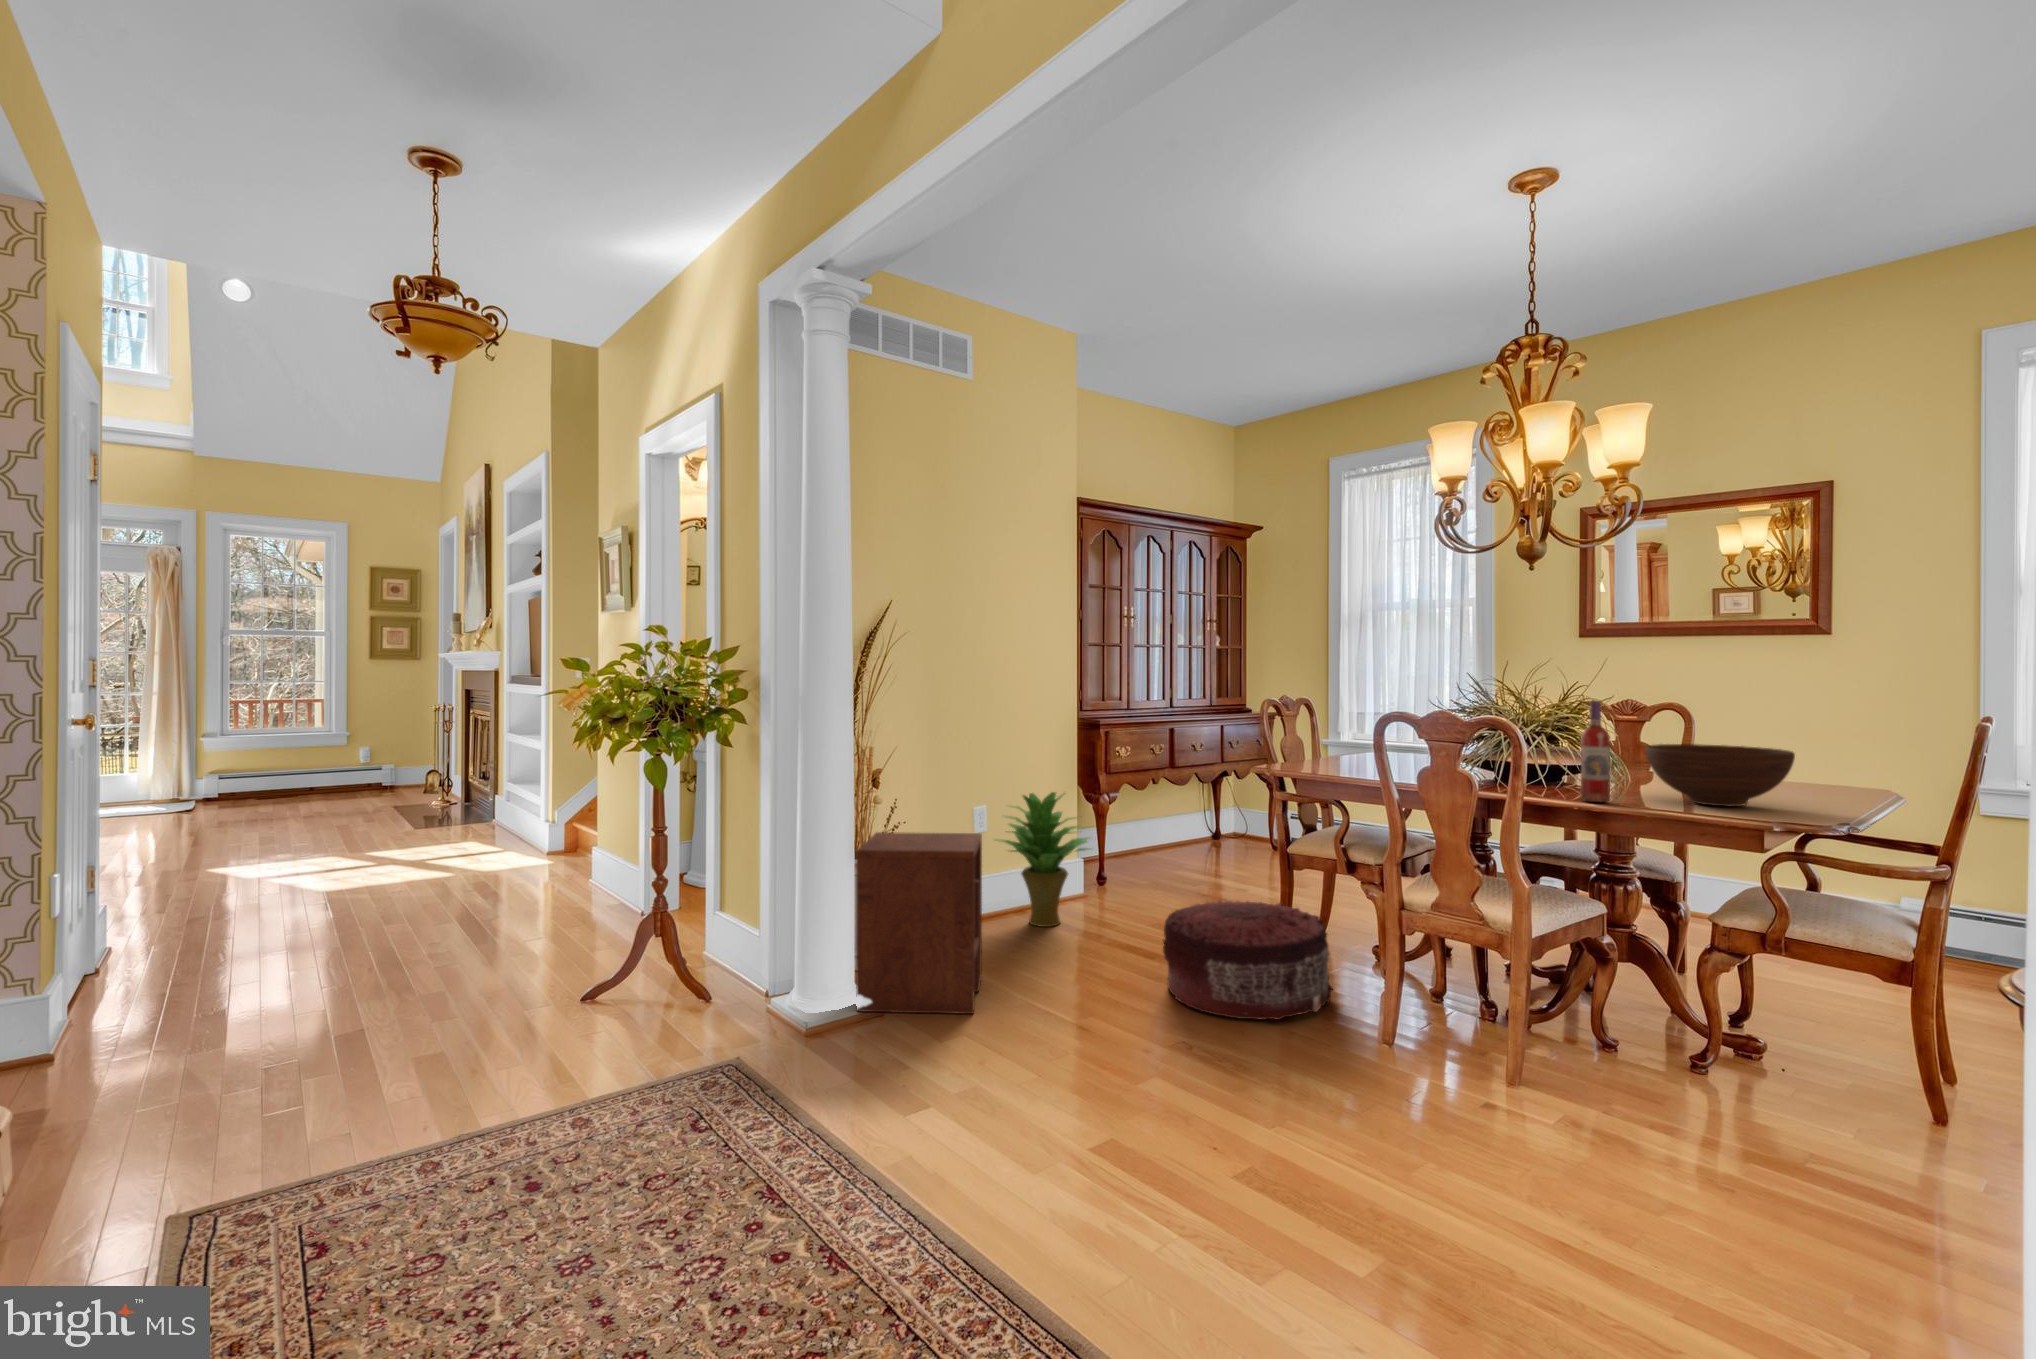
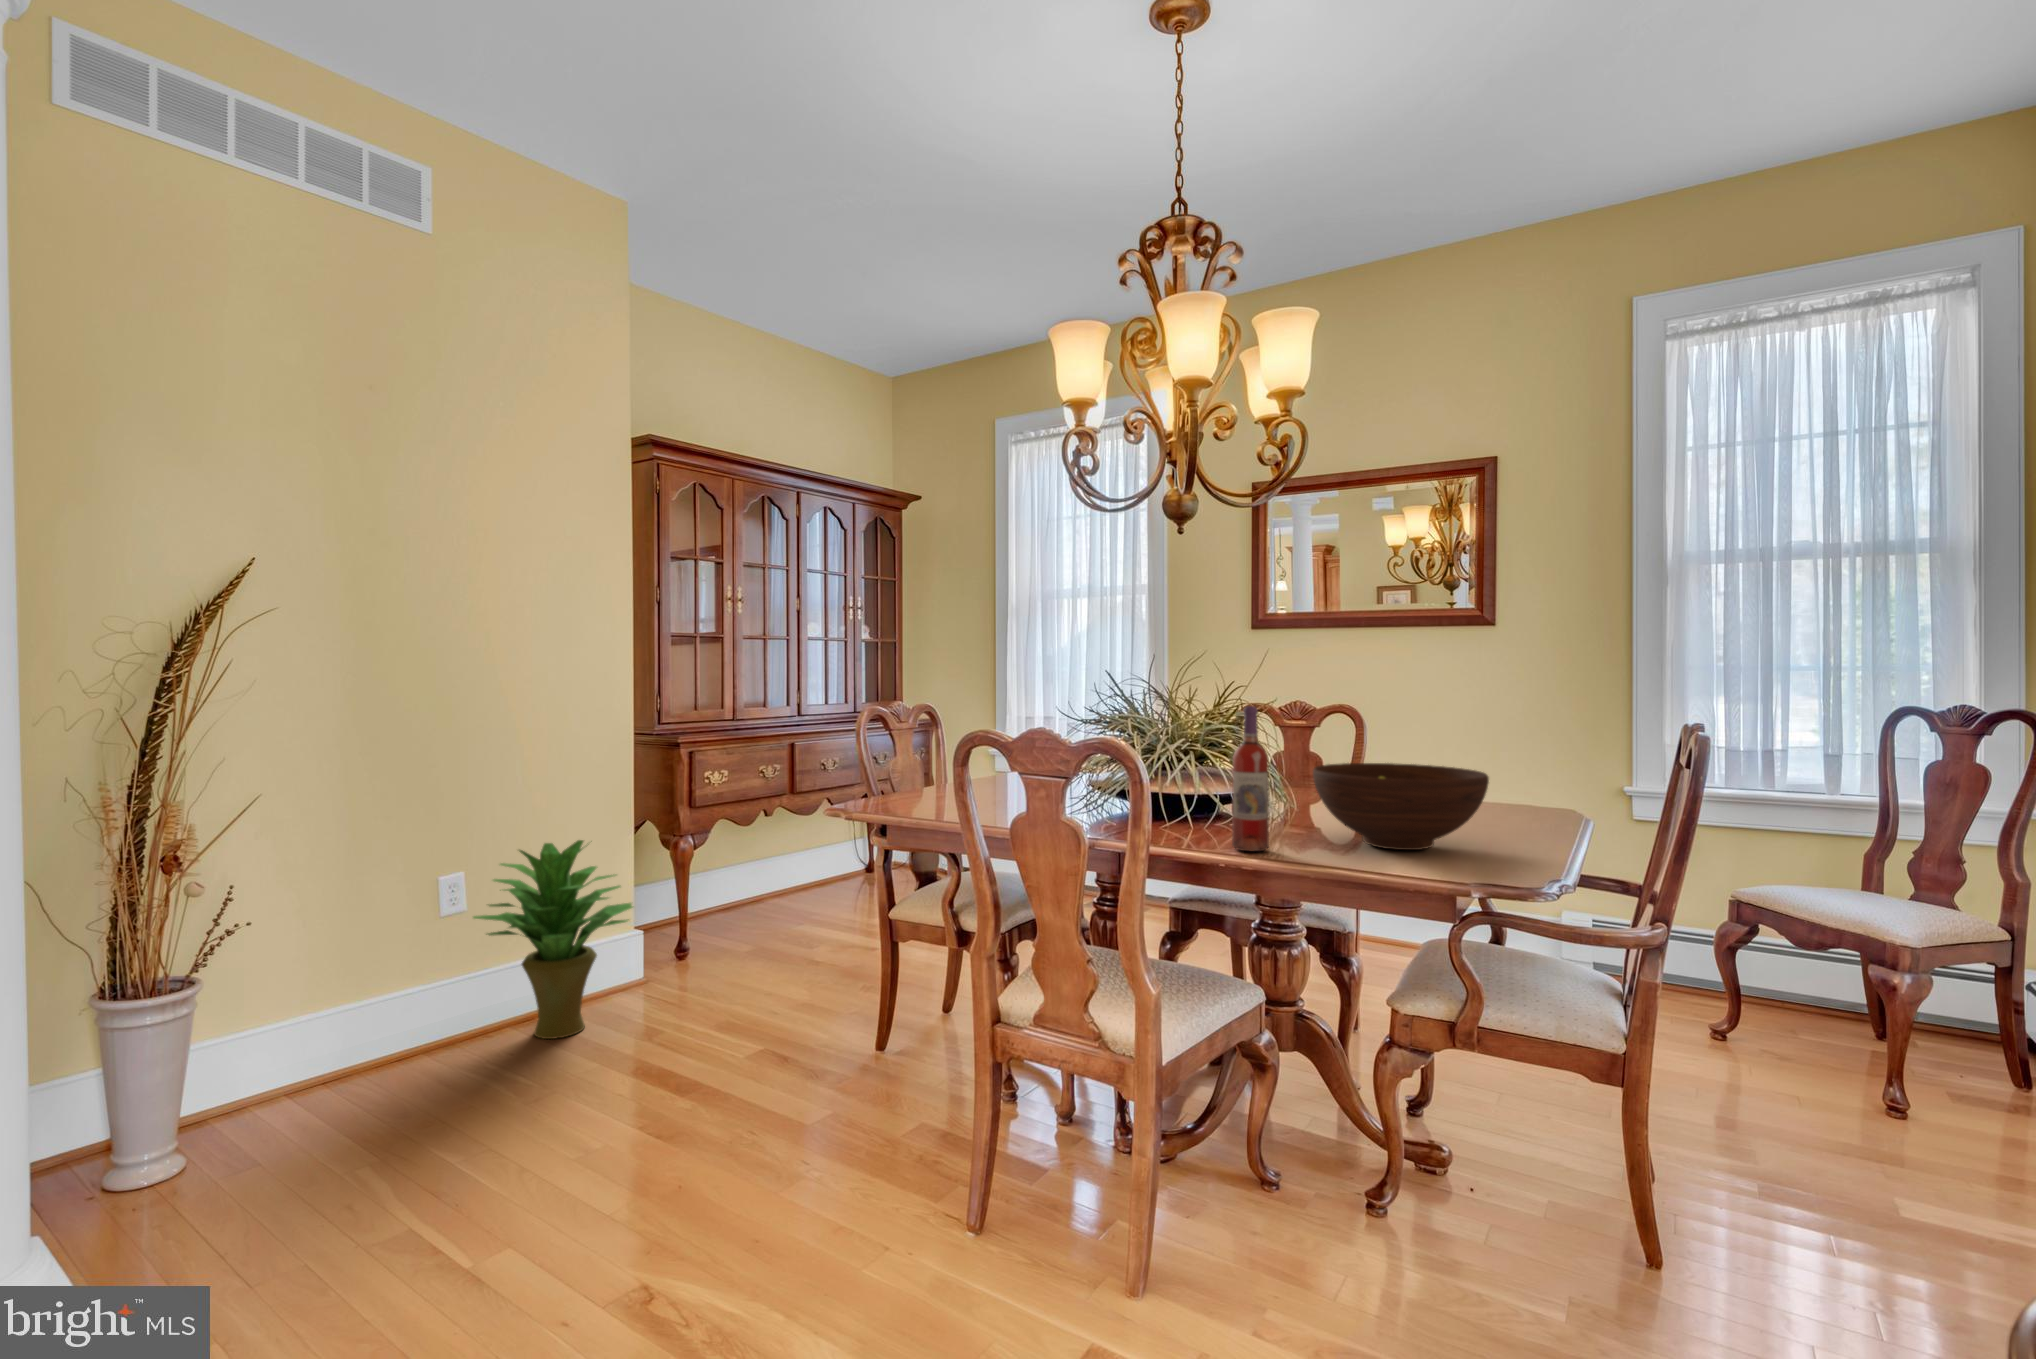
side table: present [856,832,982,1014] -> none [37,930,369,1295]
pouf: present [1163,900,1333,1020] -> none [668,993,925,1203]

